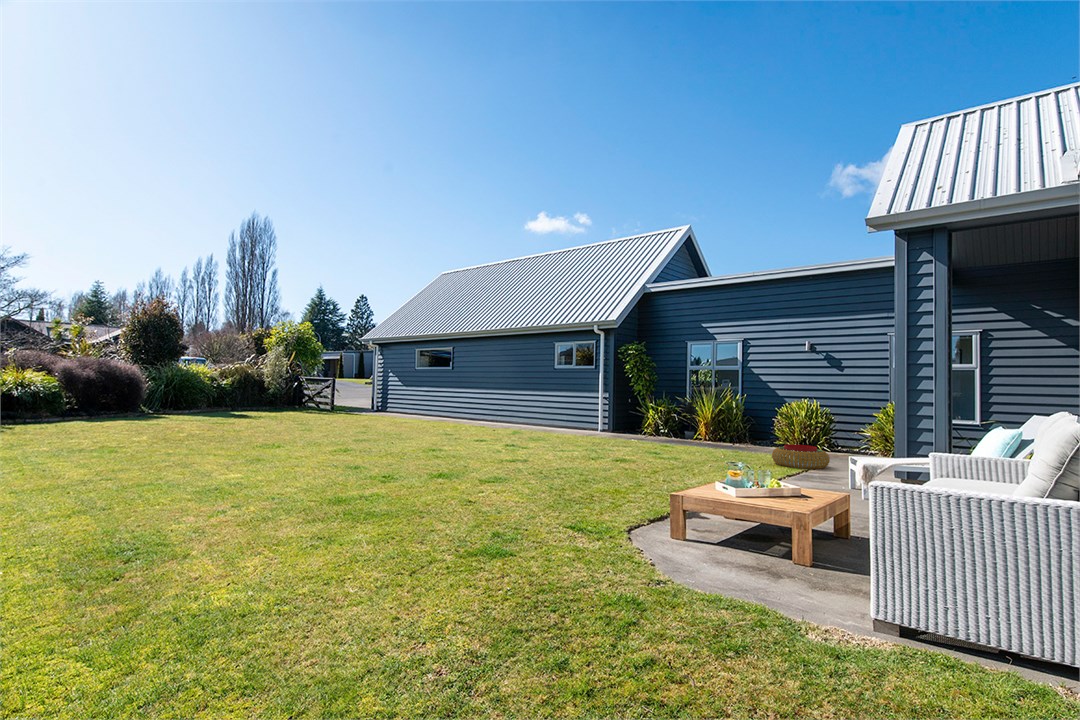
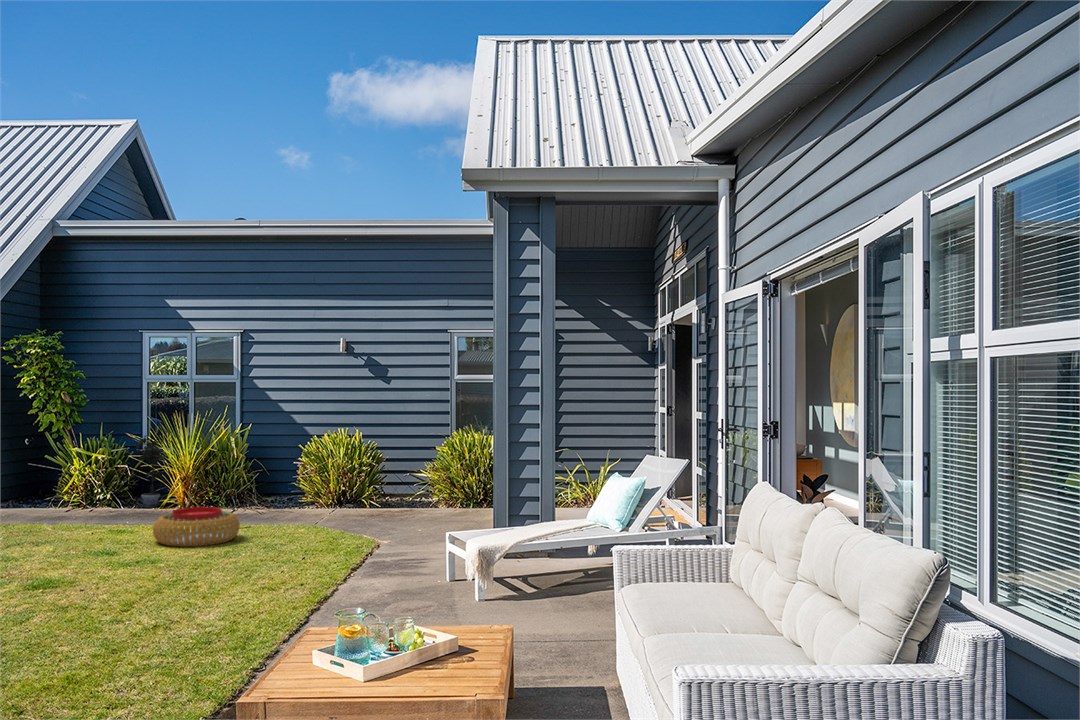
pouf: present [772,444,830,469] -> present [153,507,240,546]

